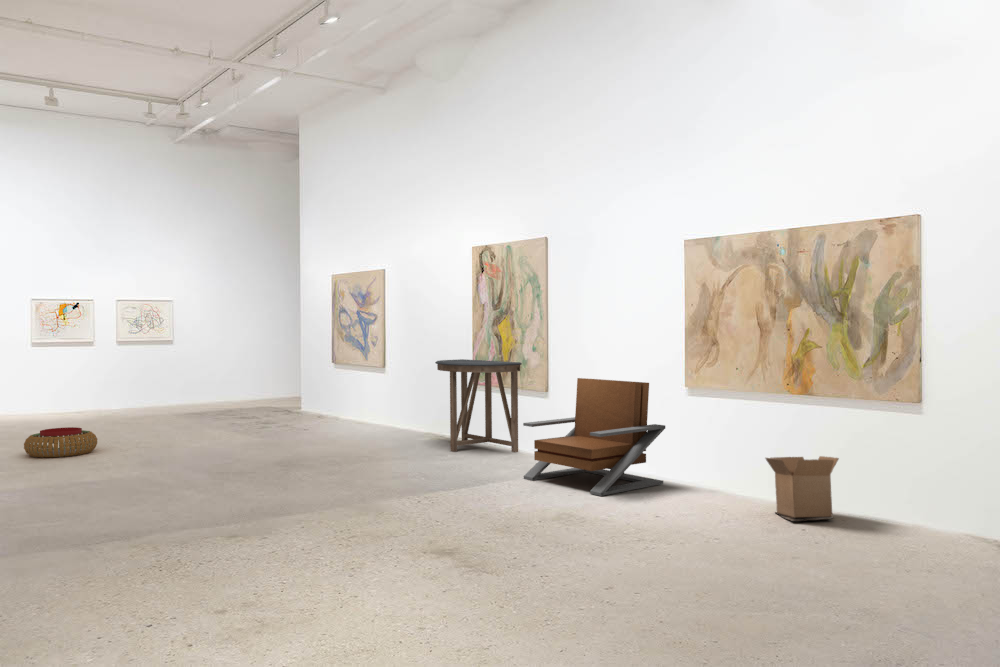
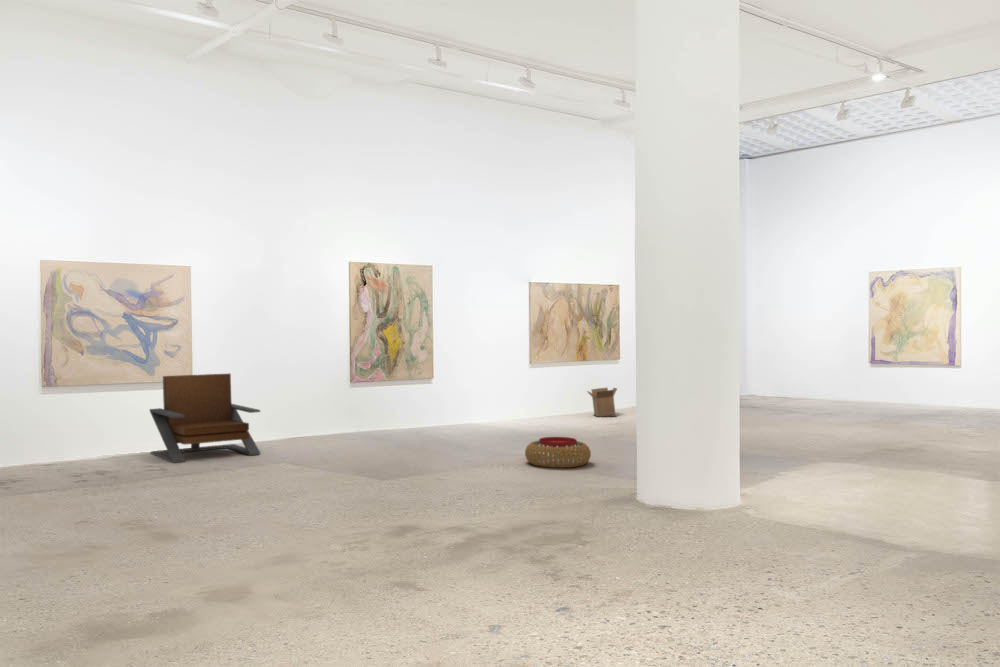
console table: present [435,359,522,452] -> none [336,359,421,438]
lounge chair: present [523,378,665,496] -> present [150,373,260,463]
pouf: present [24,427,97,458] -> present [525,437,591,468]

